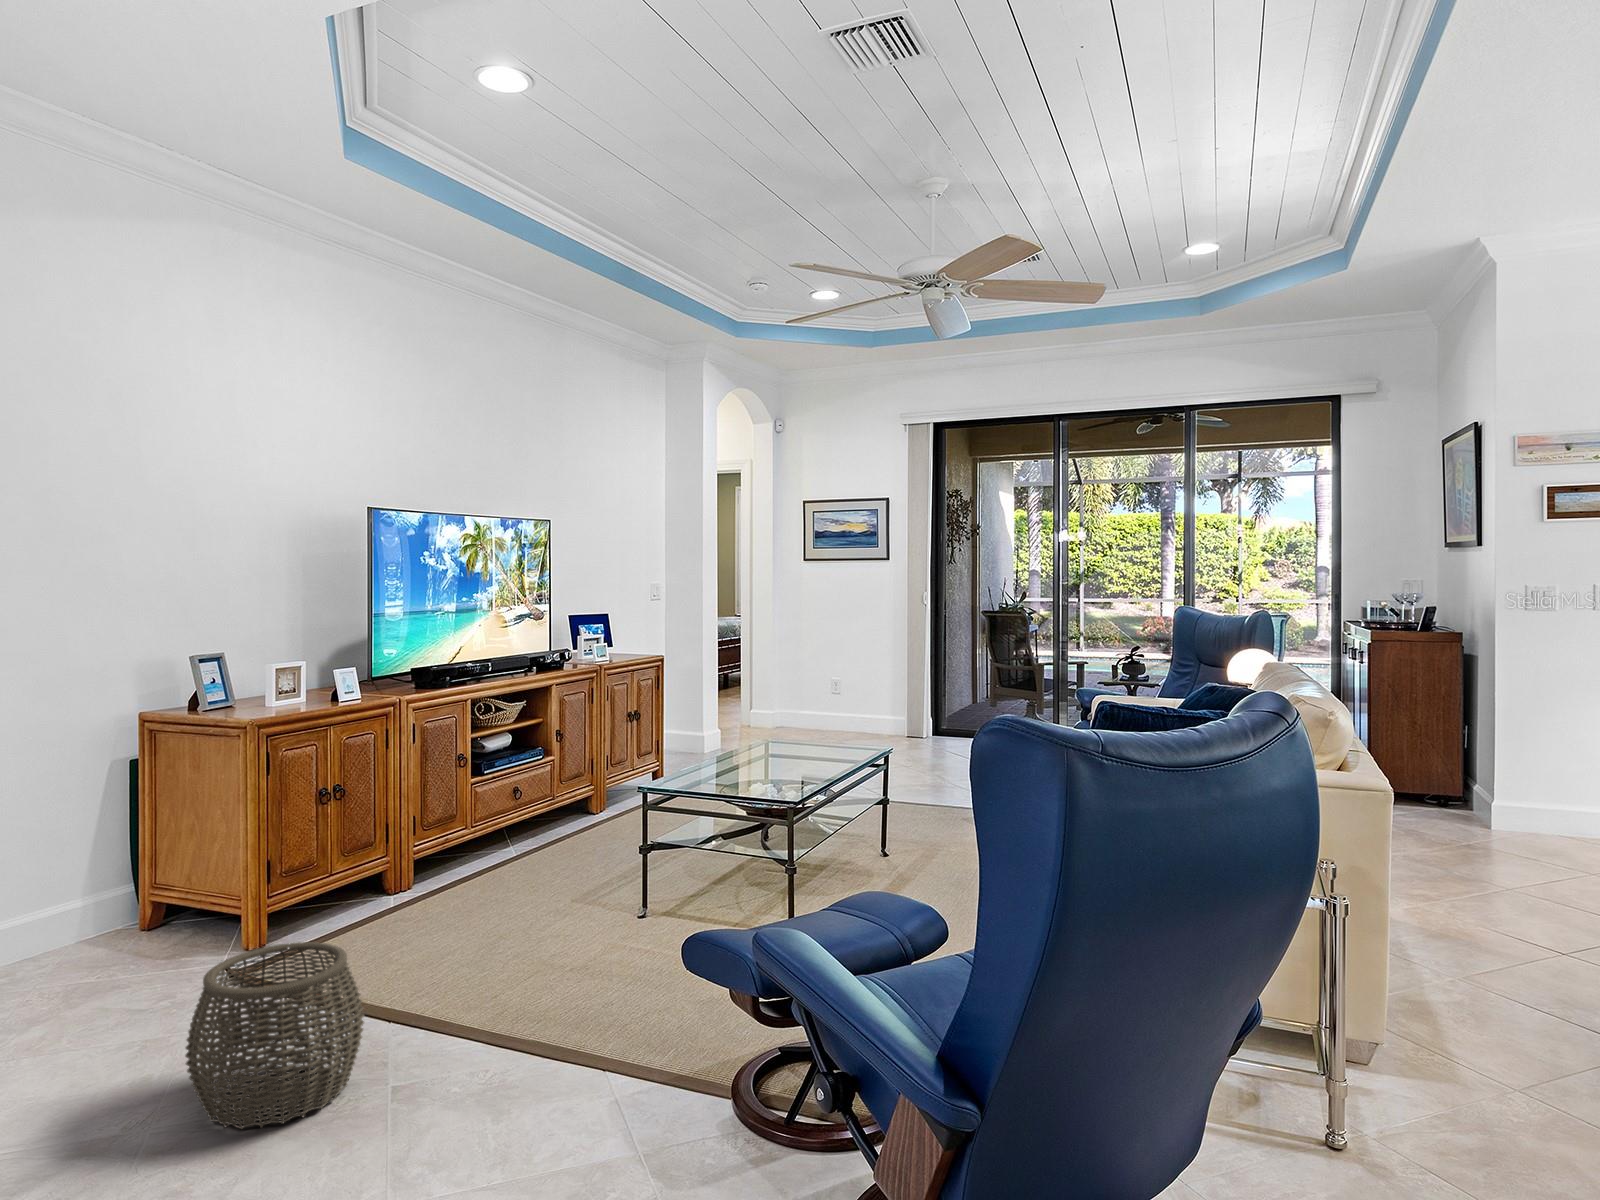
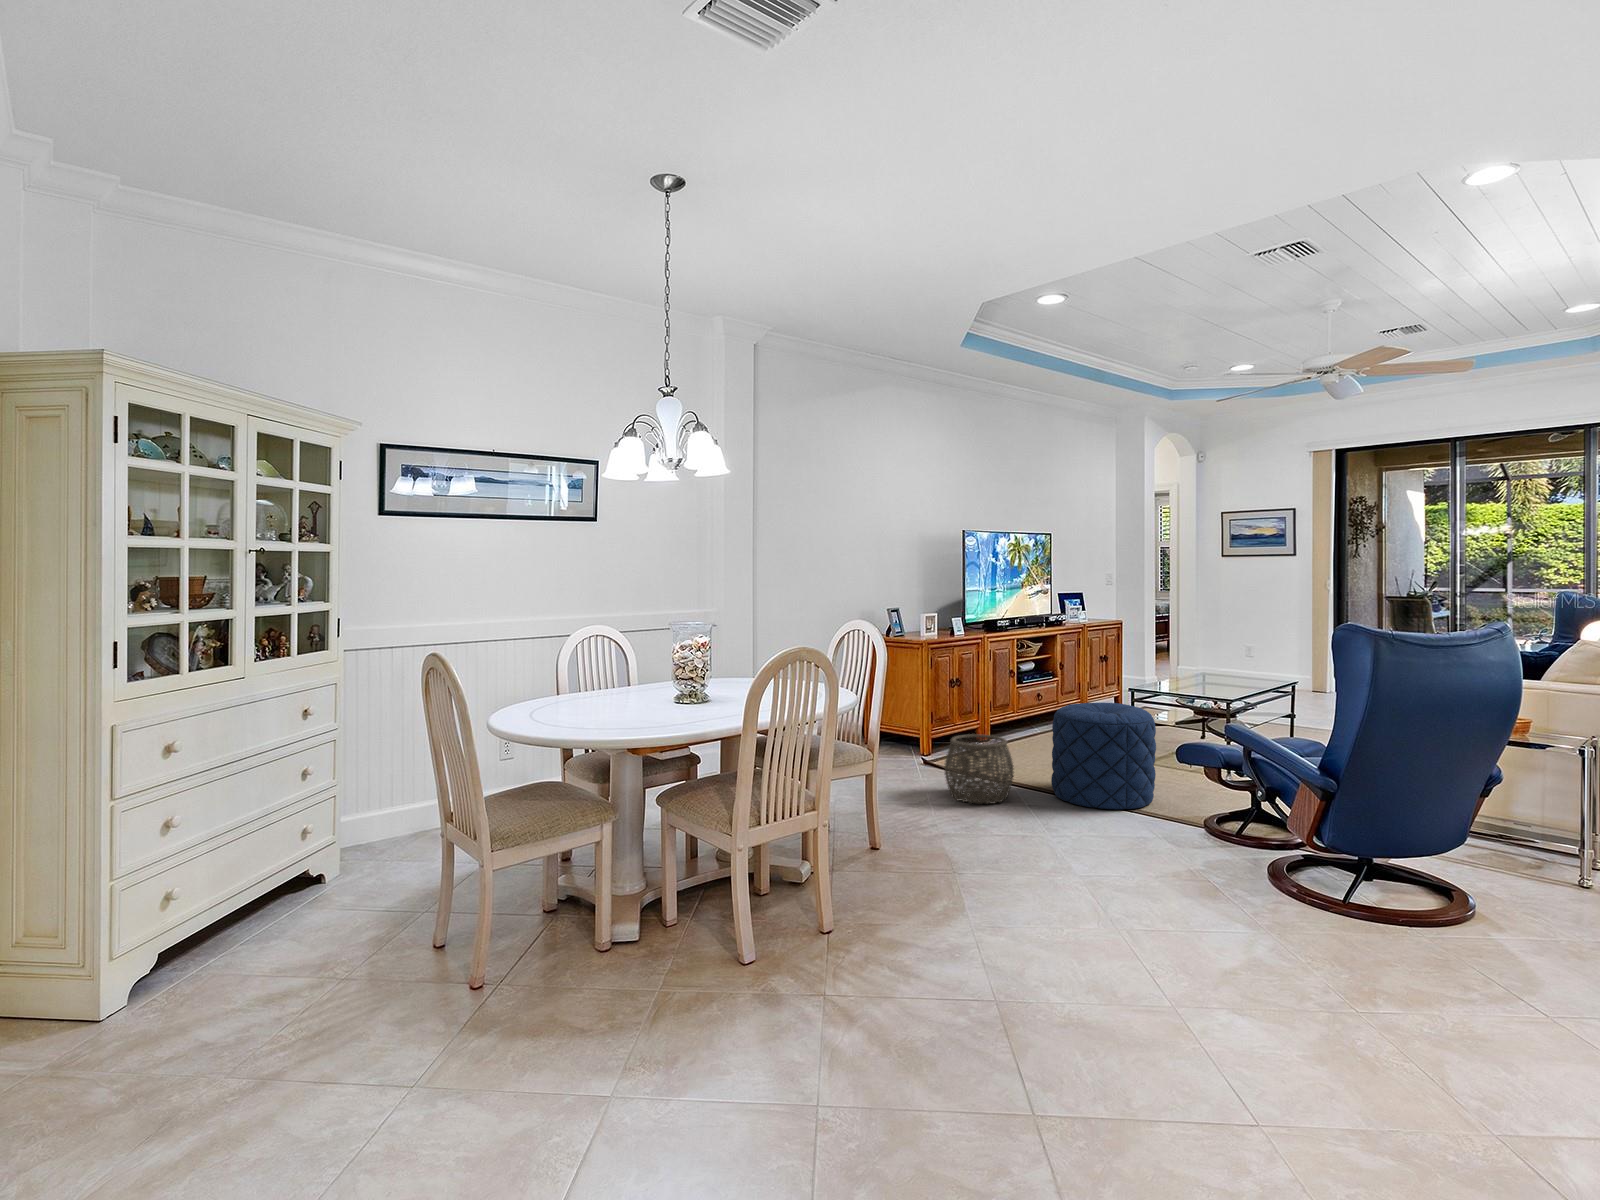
pouf: none [457,840,661,1086] -> present [1051,703,1156,809]

